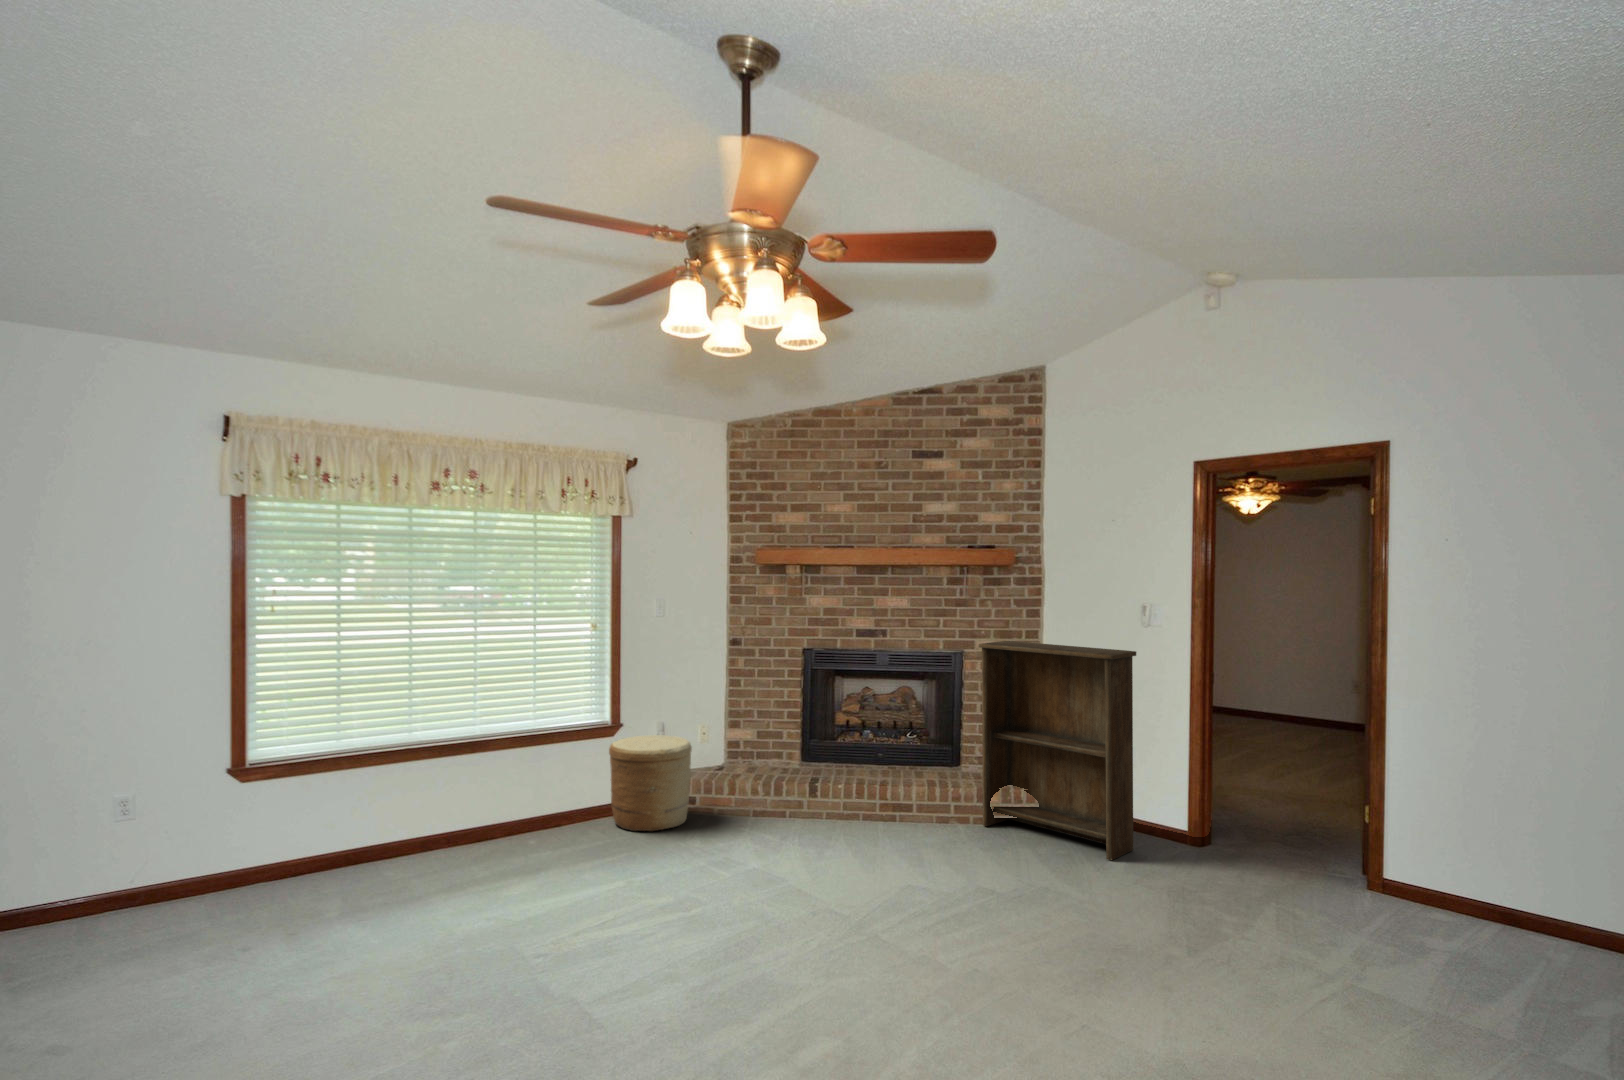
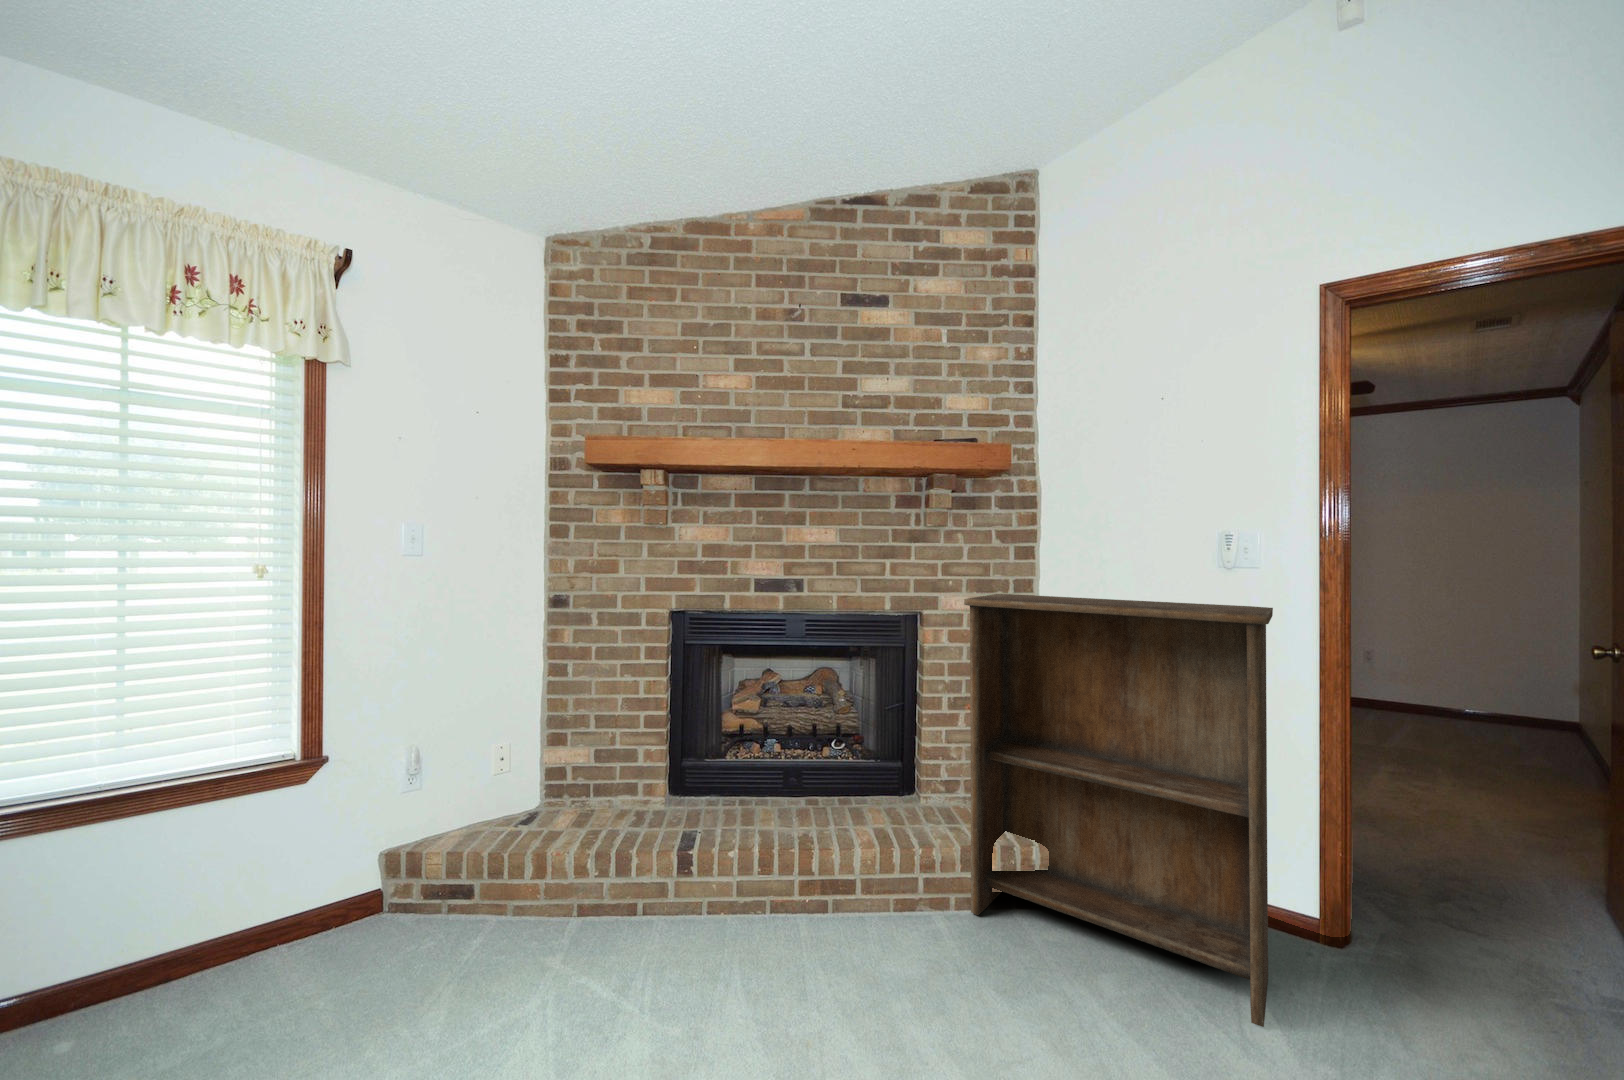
woven basket: present [609,735,692,831] -> none [241,774,439,1003]

